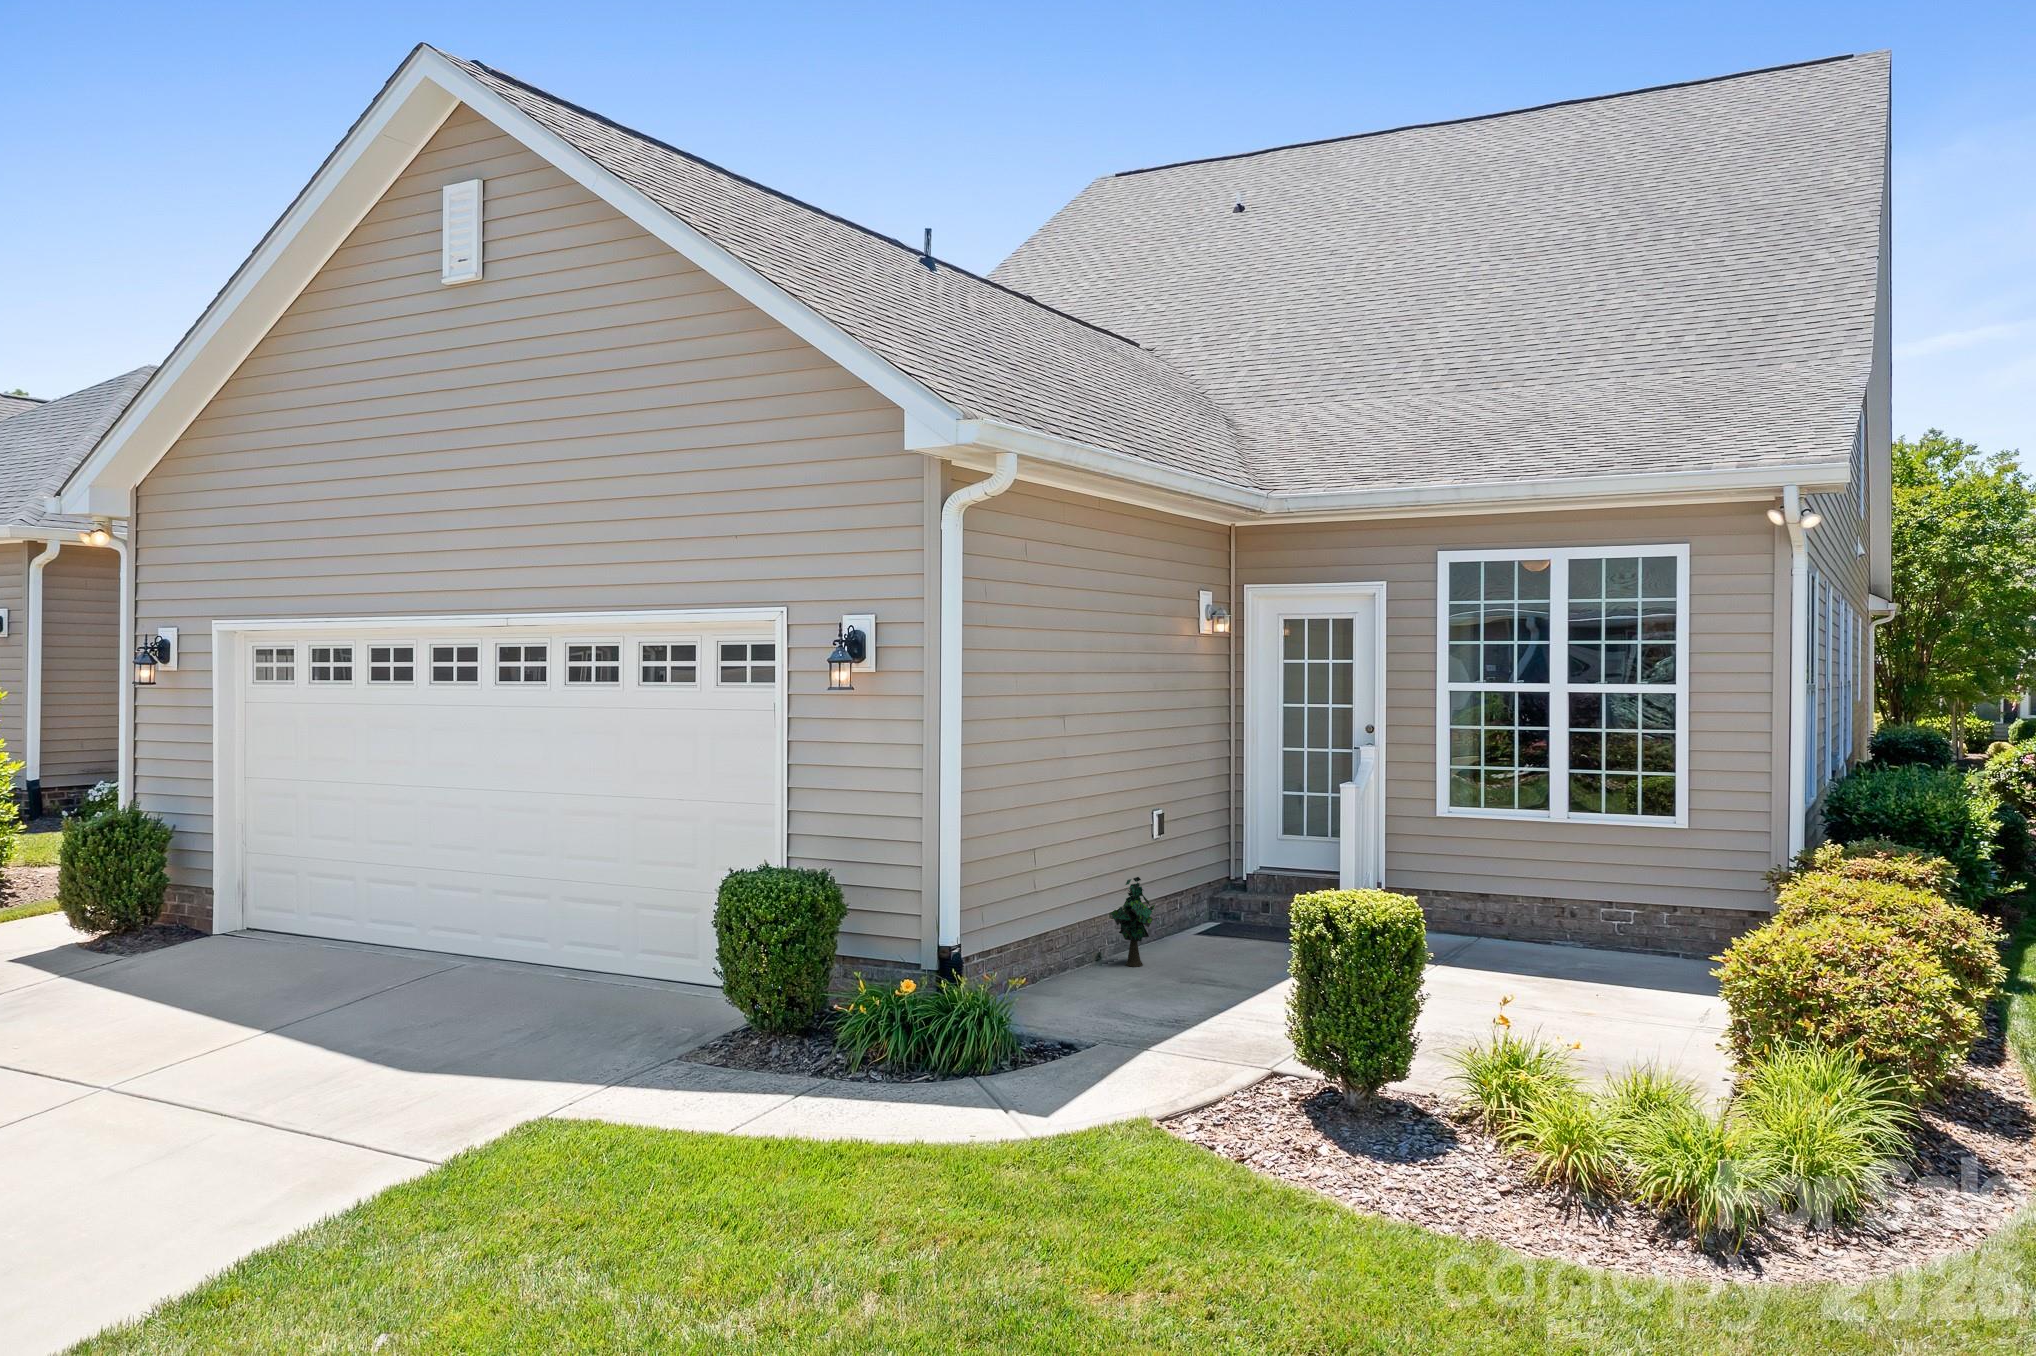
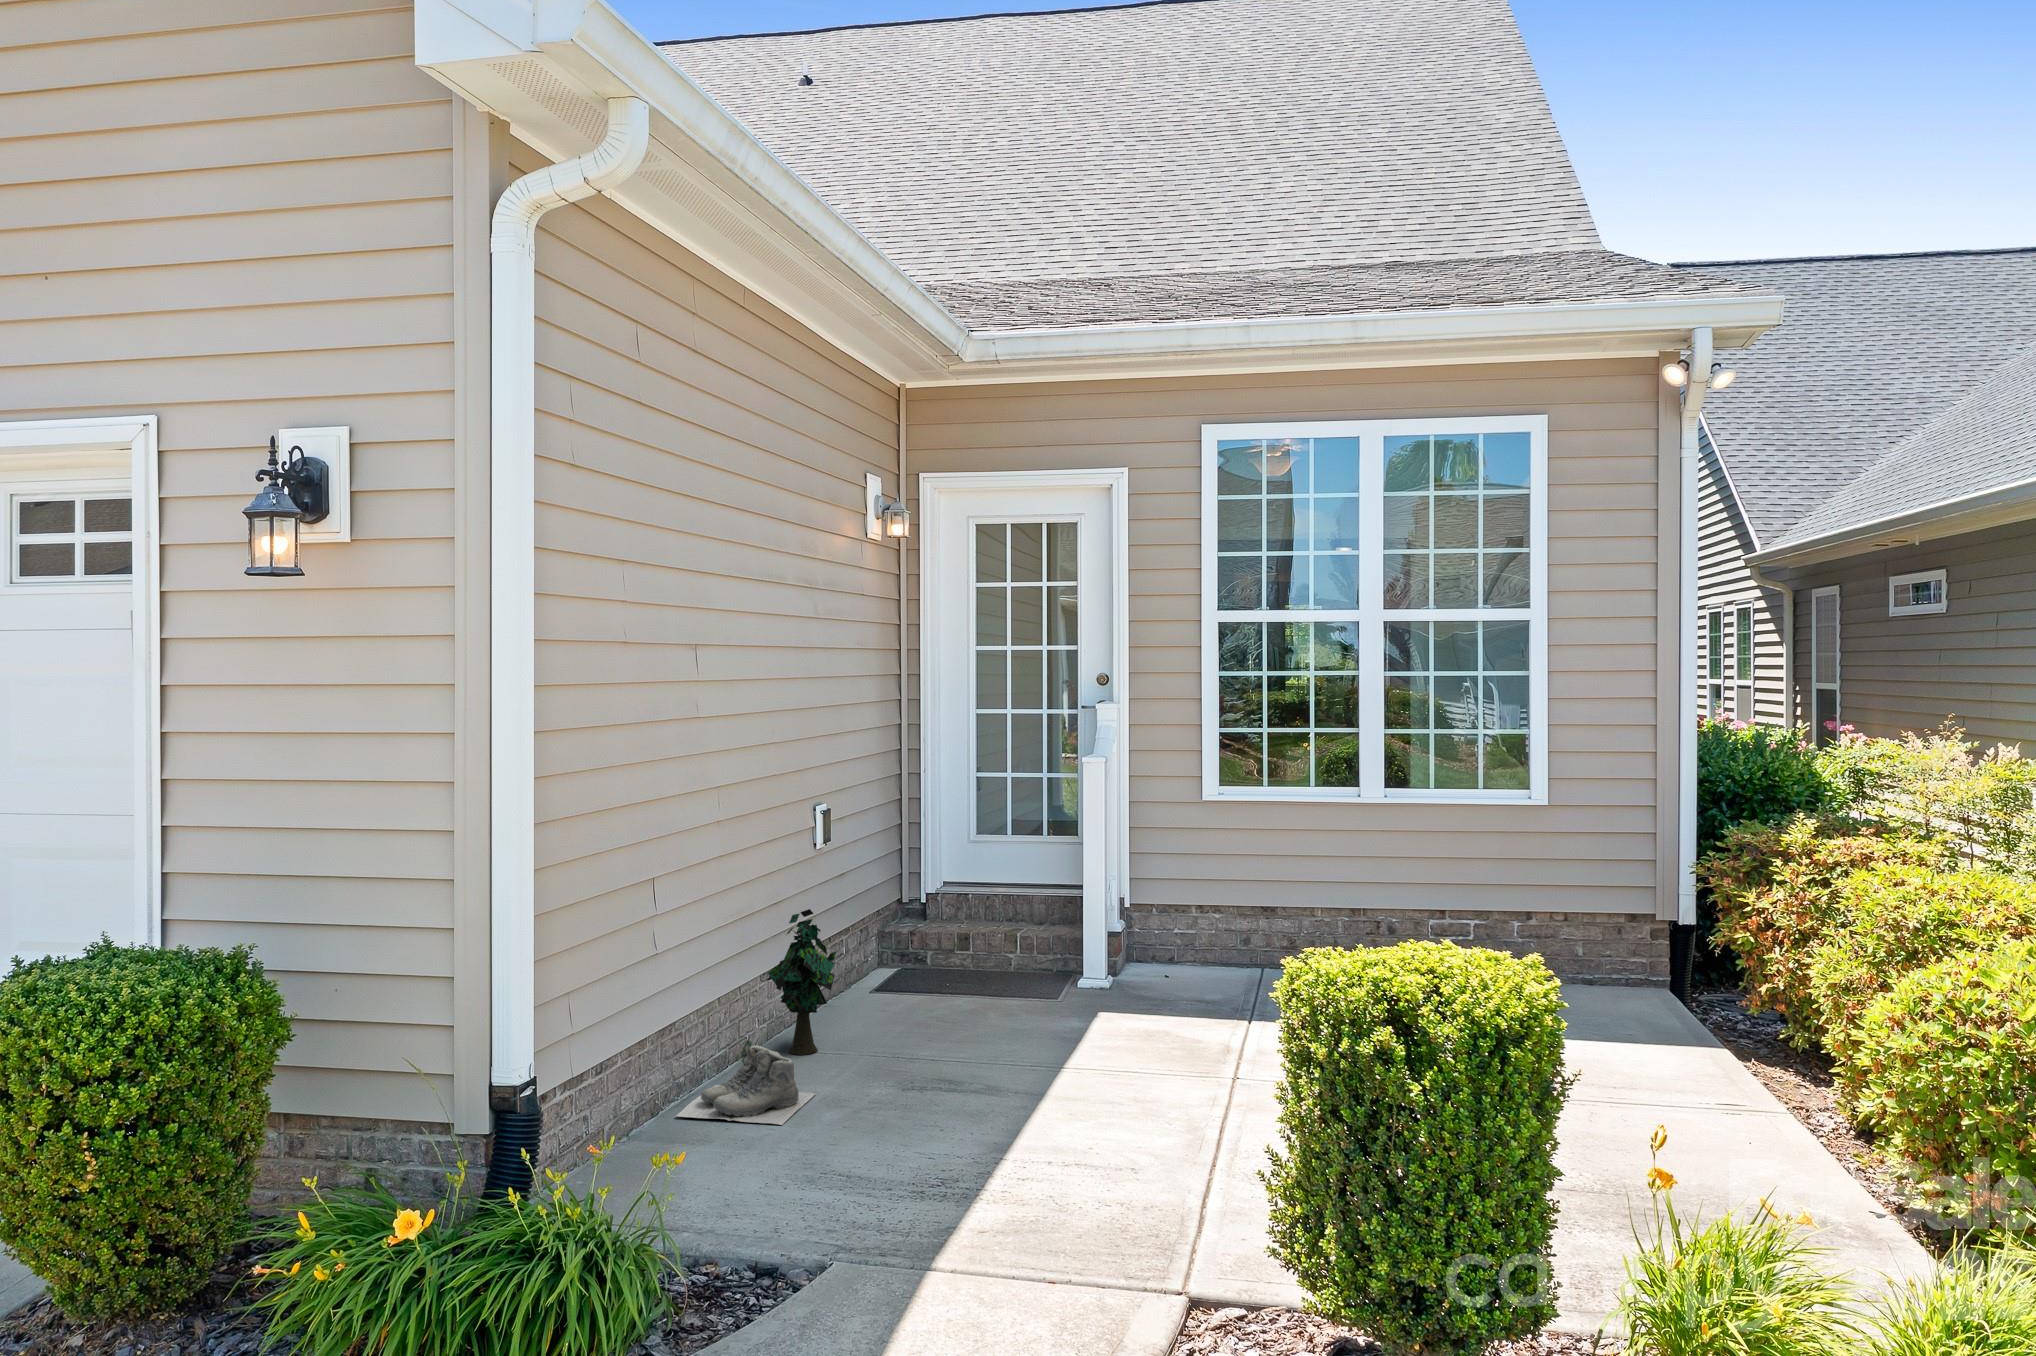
boots: none [1045,951,1129,996] -> present [676,1045,815,1125]

